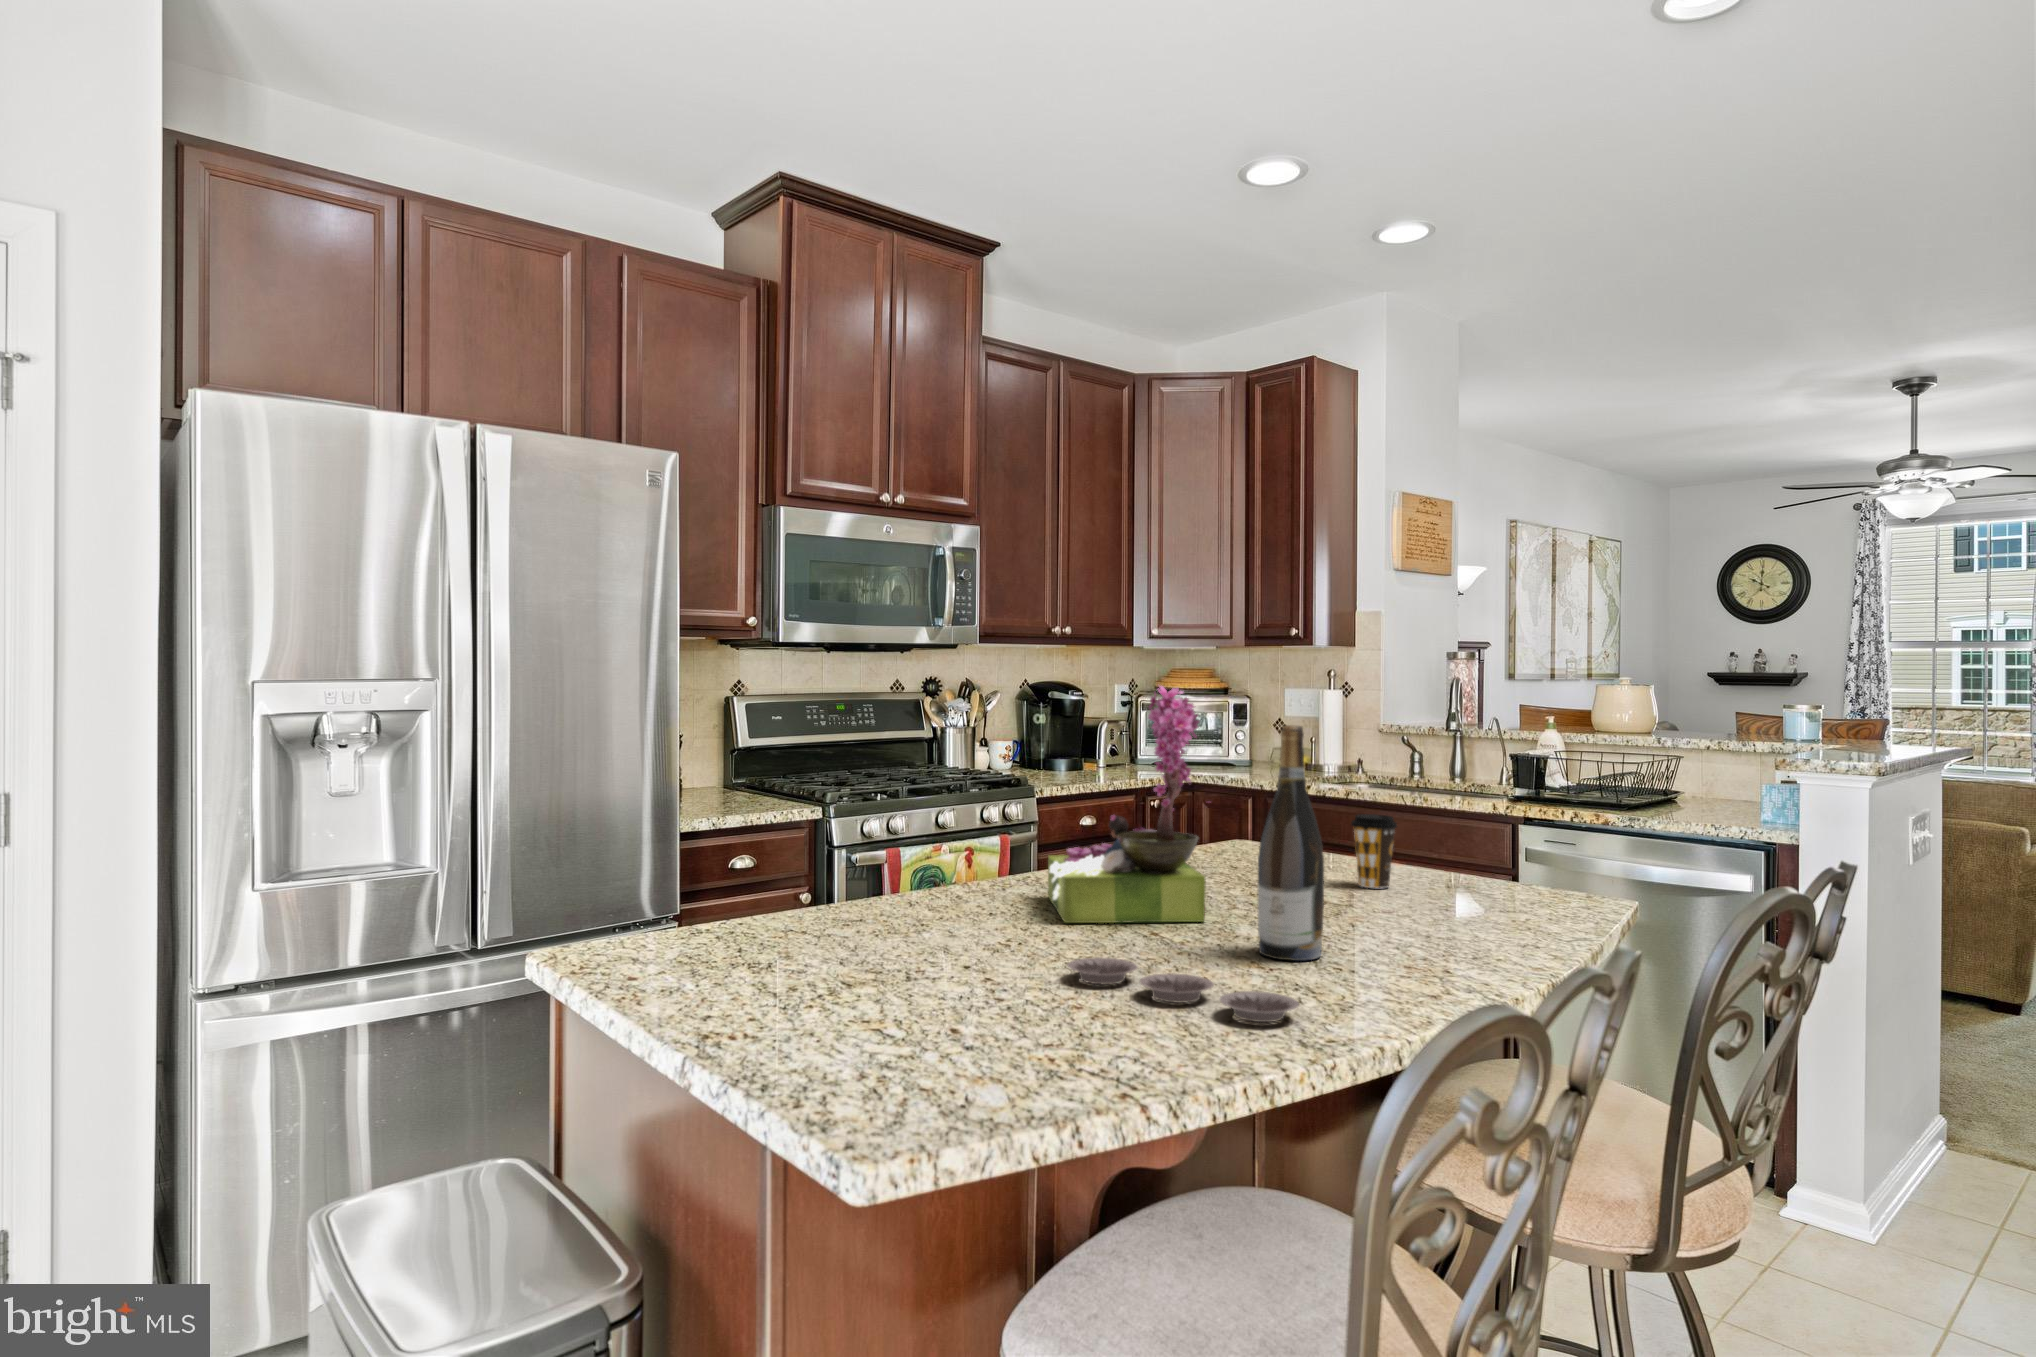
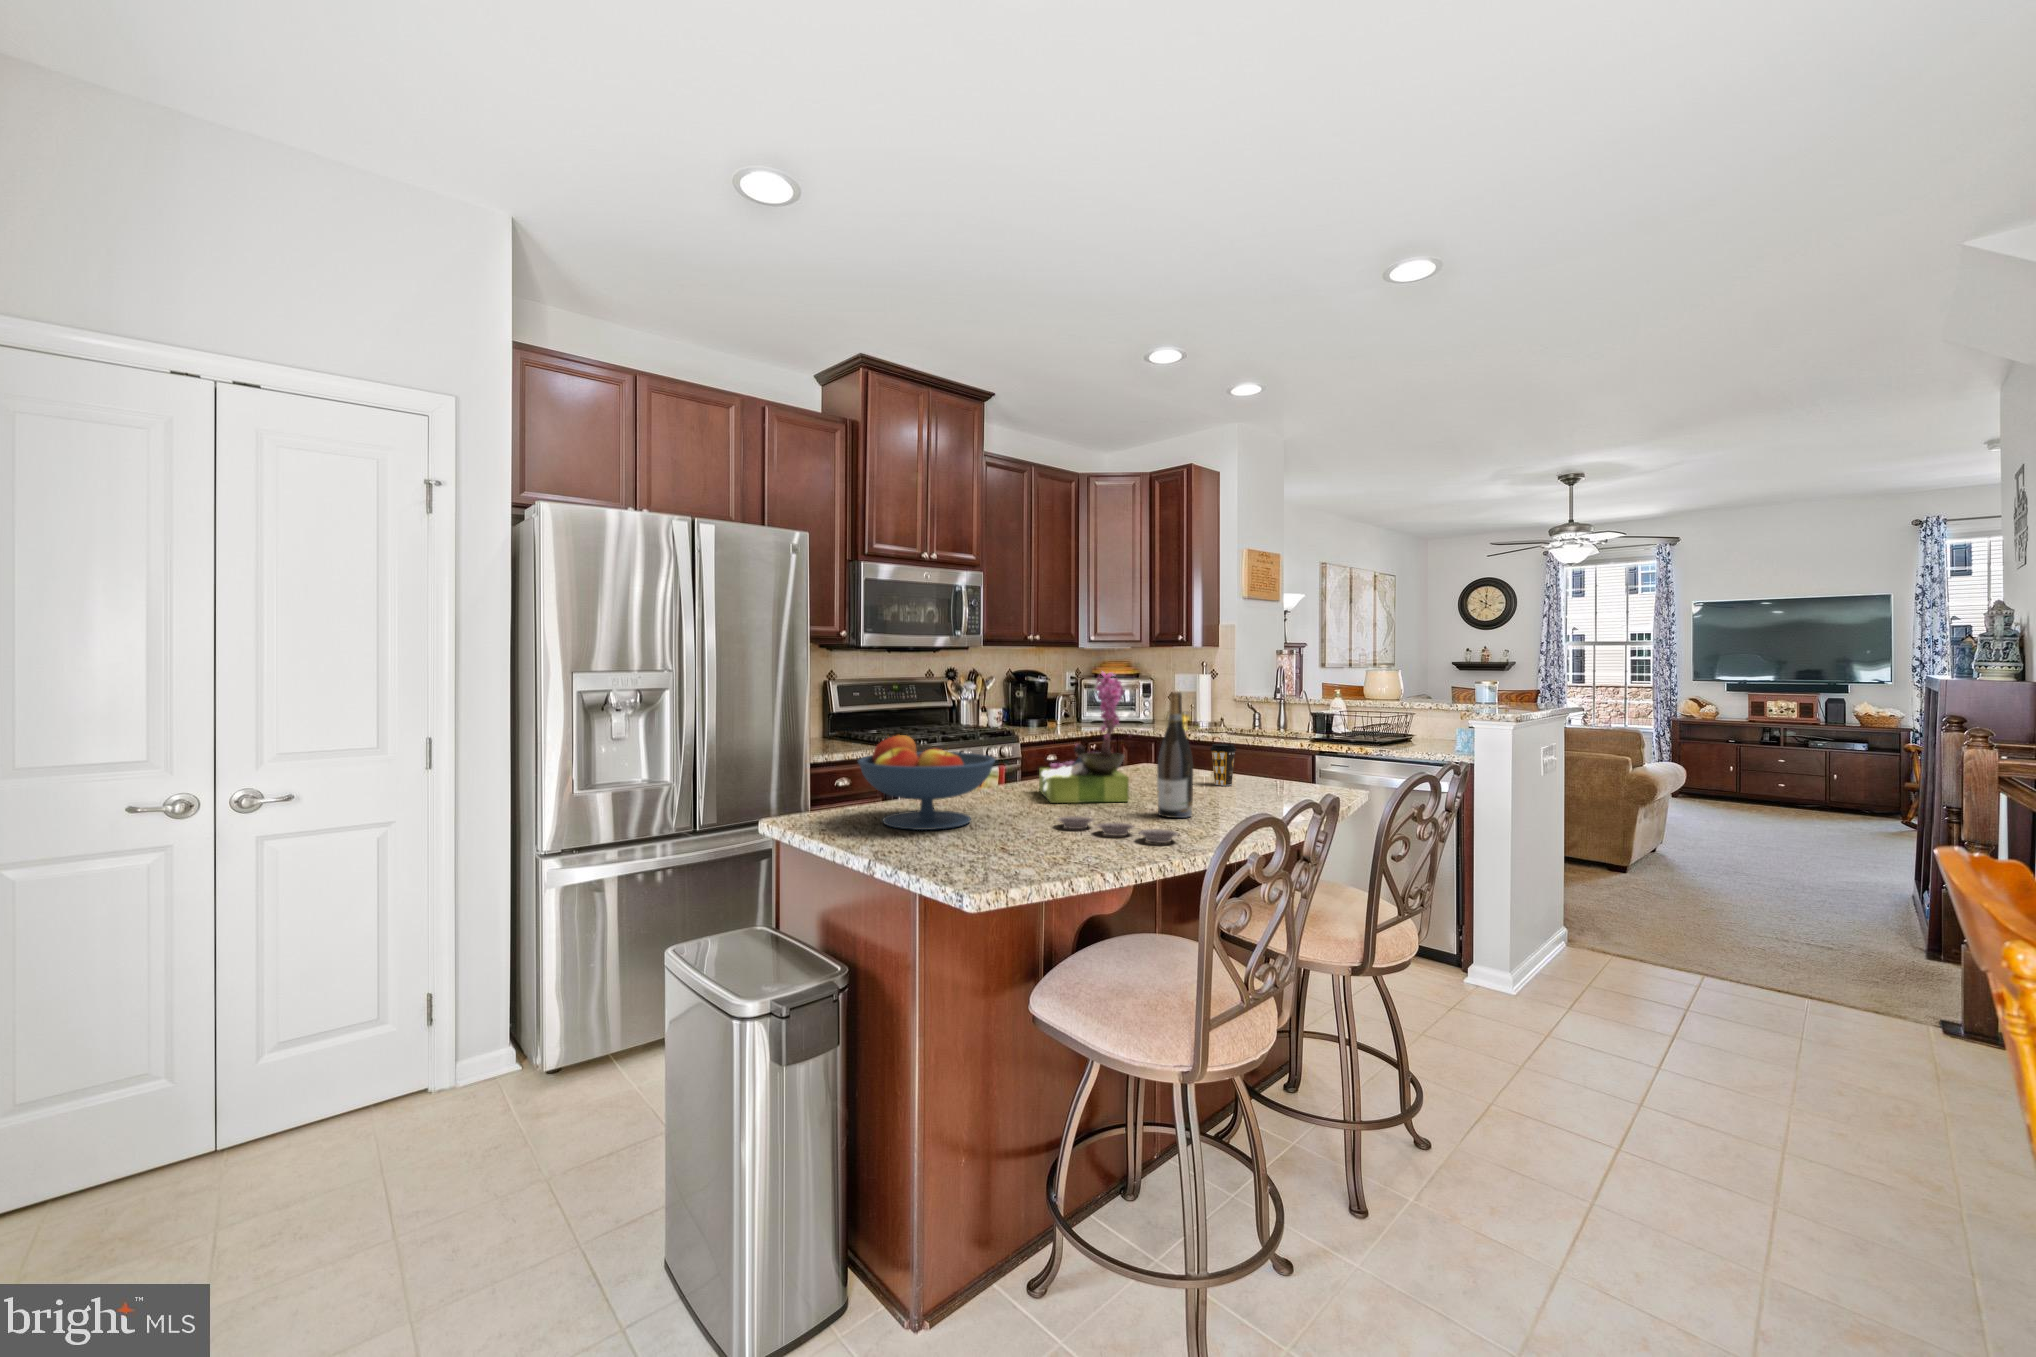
fruit bowl: none [699,800,956,983] -> present [858,735,995,830]

